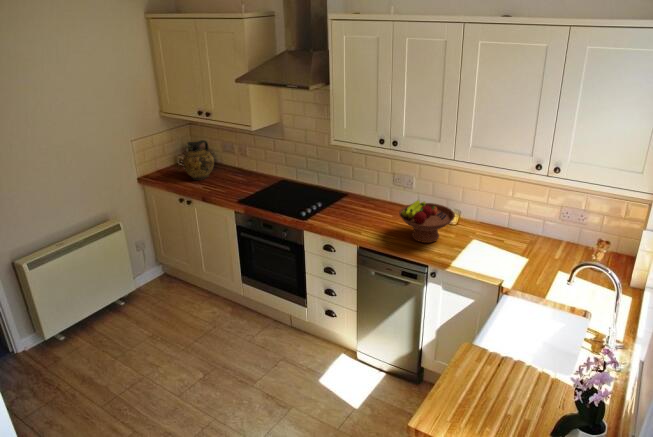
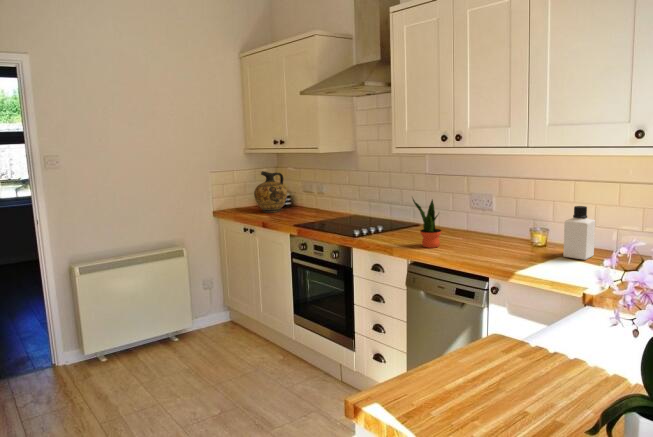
potted plant: none [357,191,381,231] -> present [413,199,441,248]
fruit bowl: present [399,200,455,243] -> none [459,208,533,258]
bottle: none [475,200,497,240] -> present [563,206,595,260]

